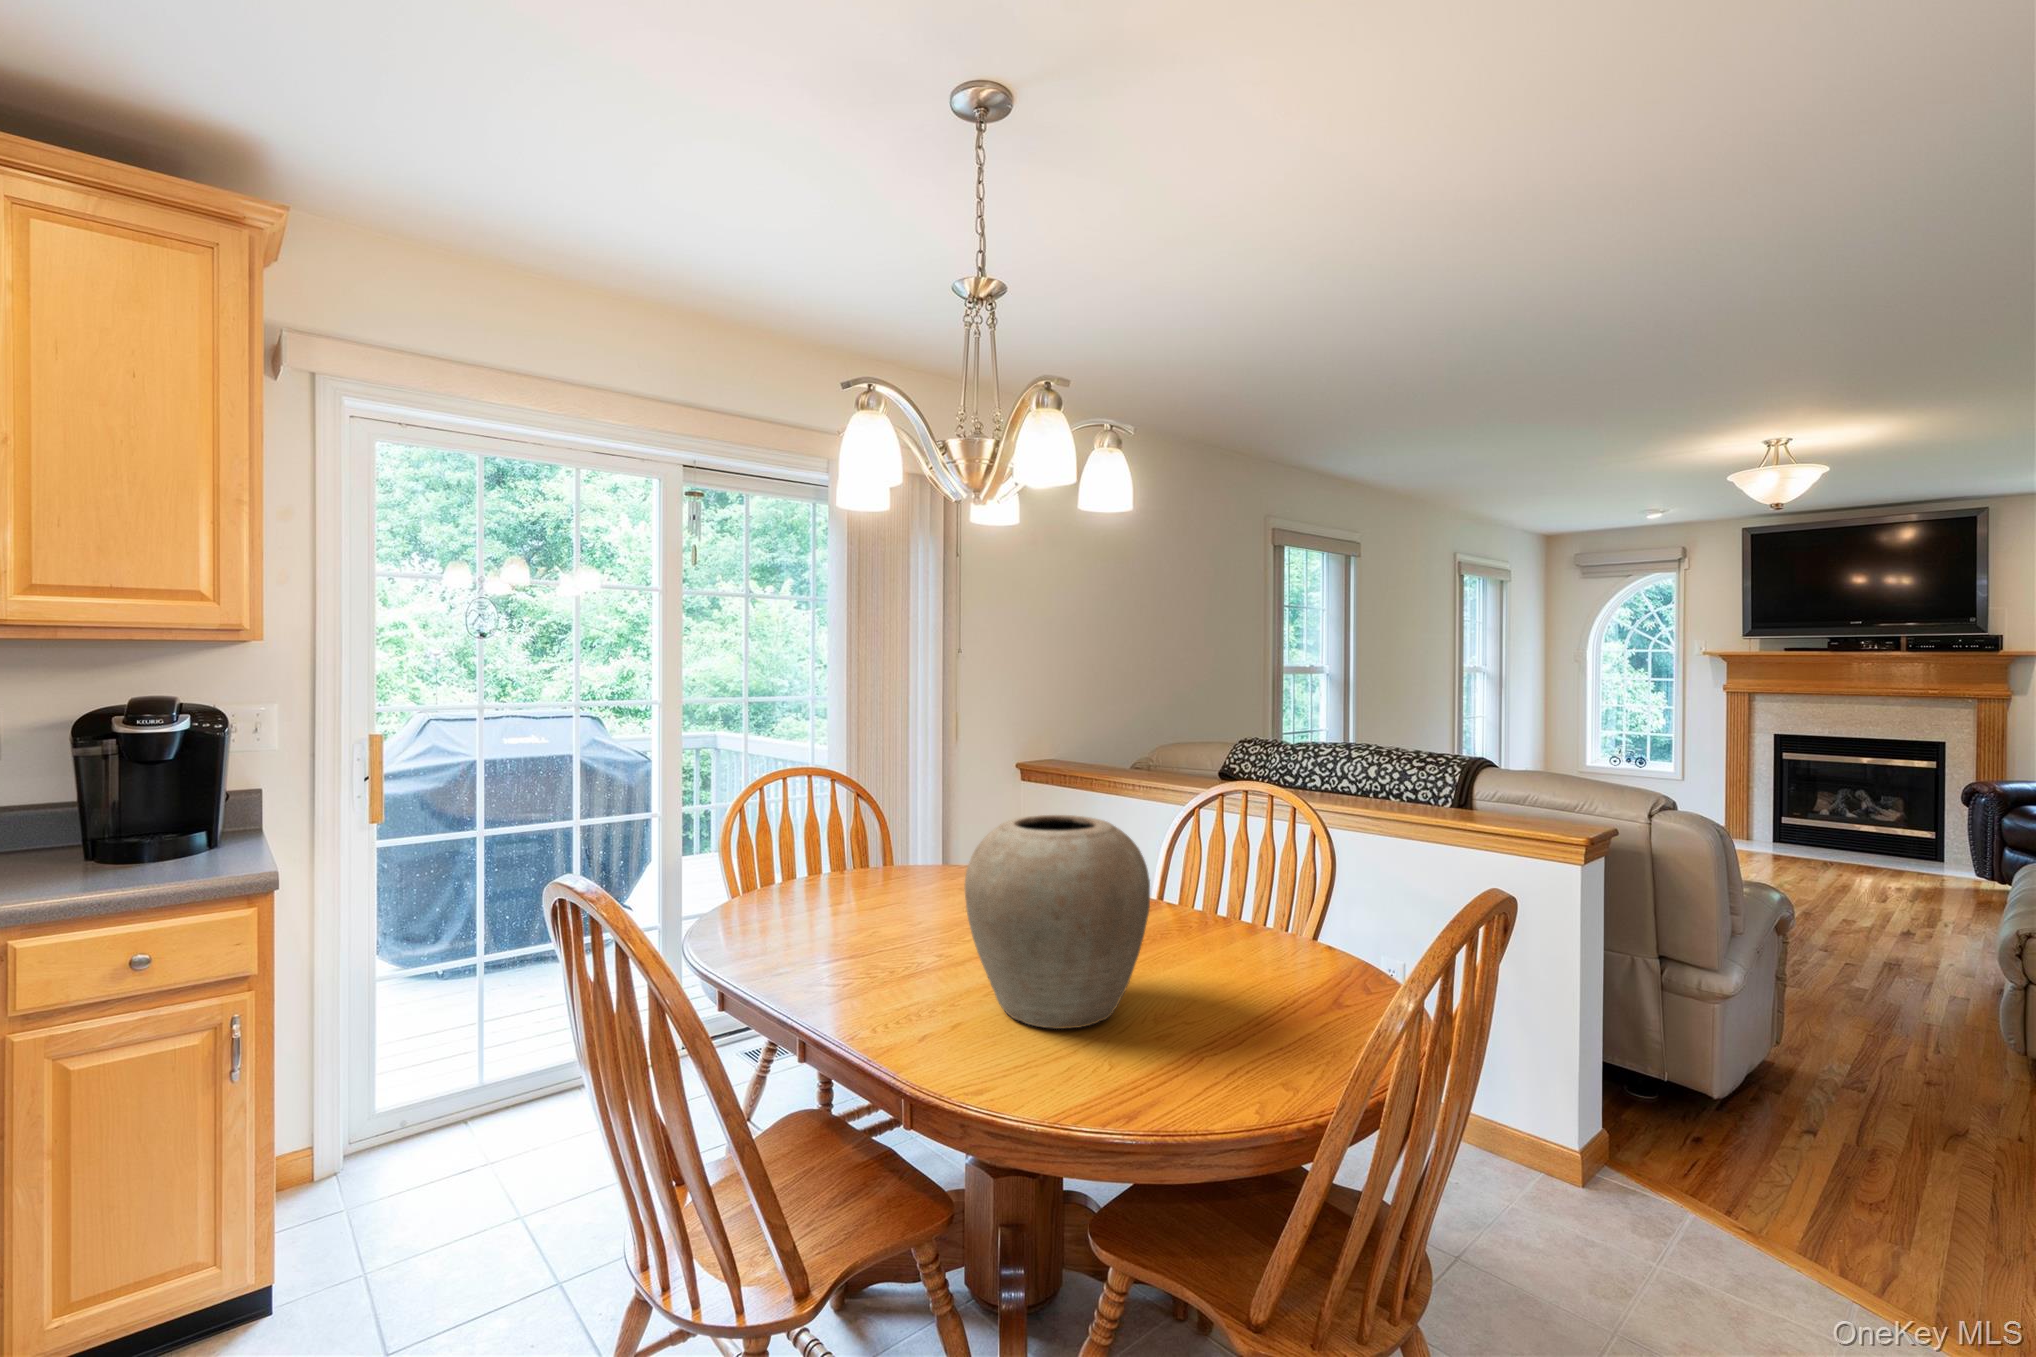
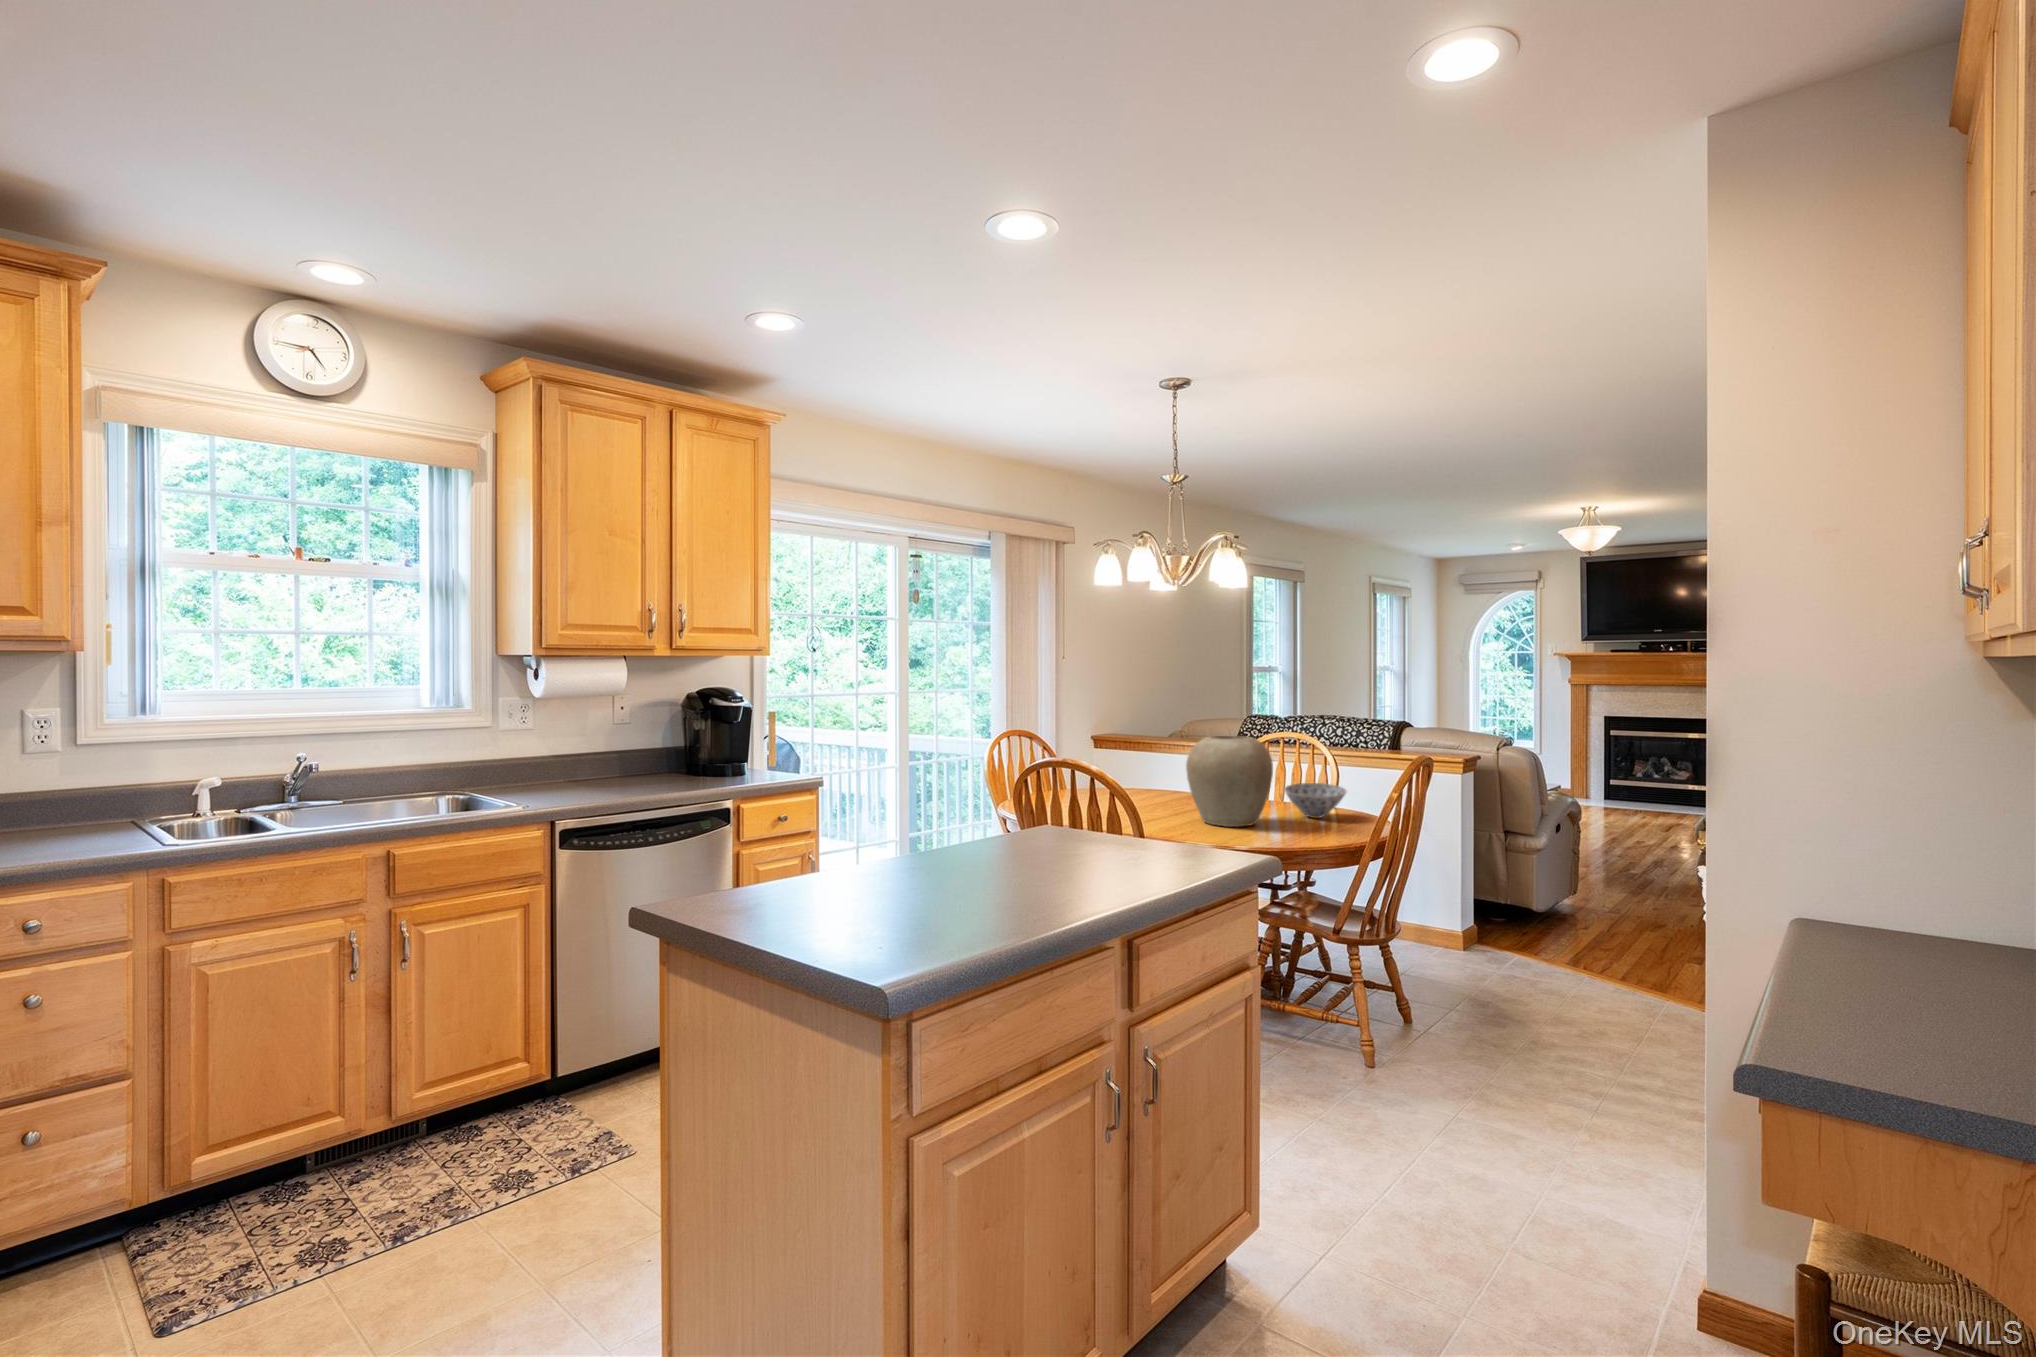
bowl: none [1201,905,1332,988] -> present [1284,783,1346,818]

